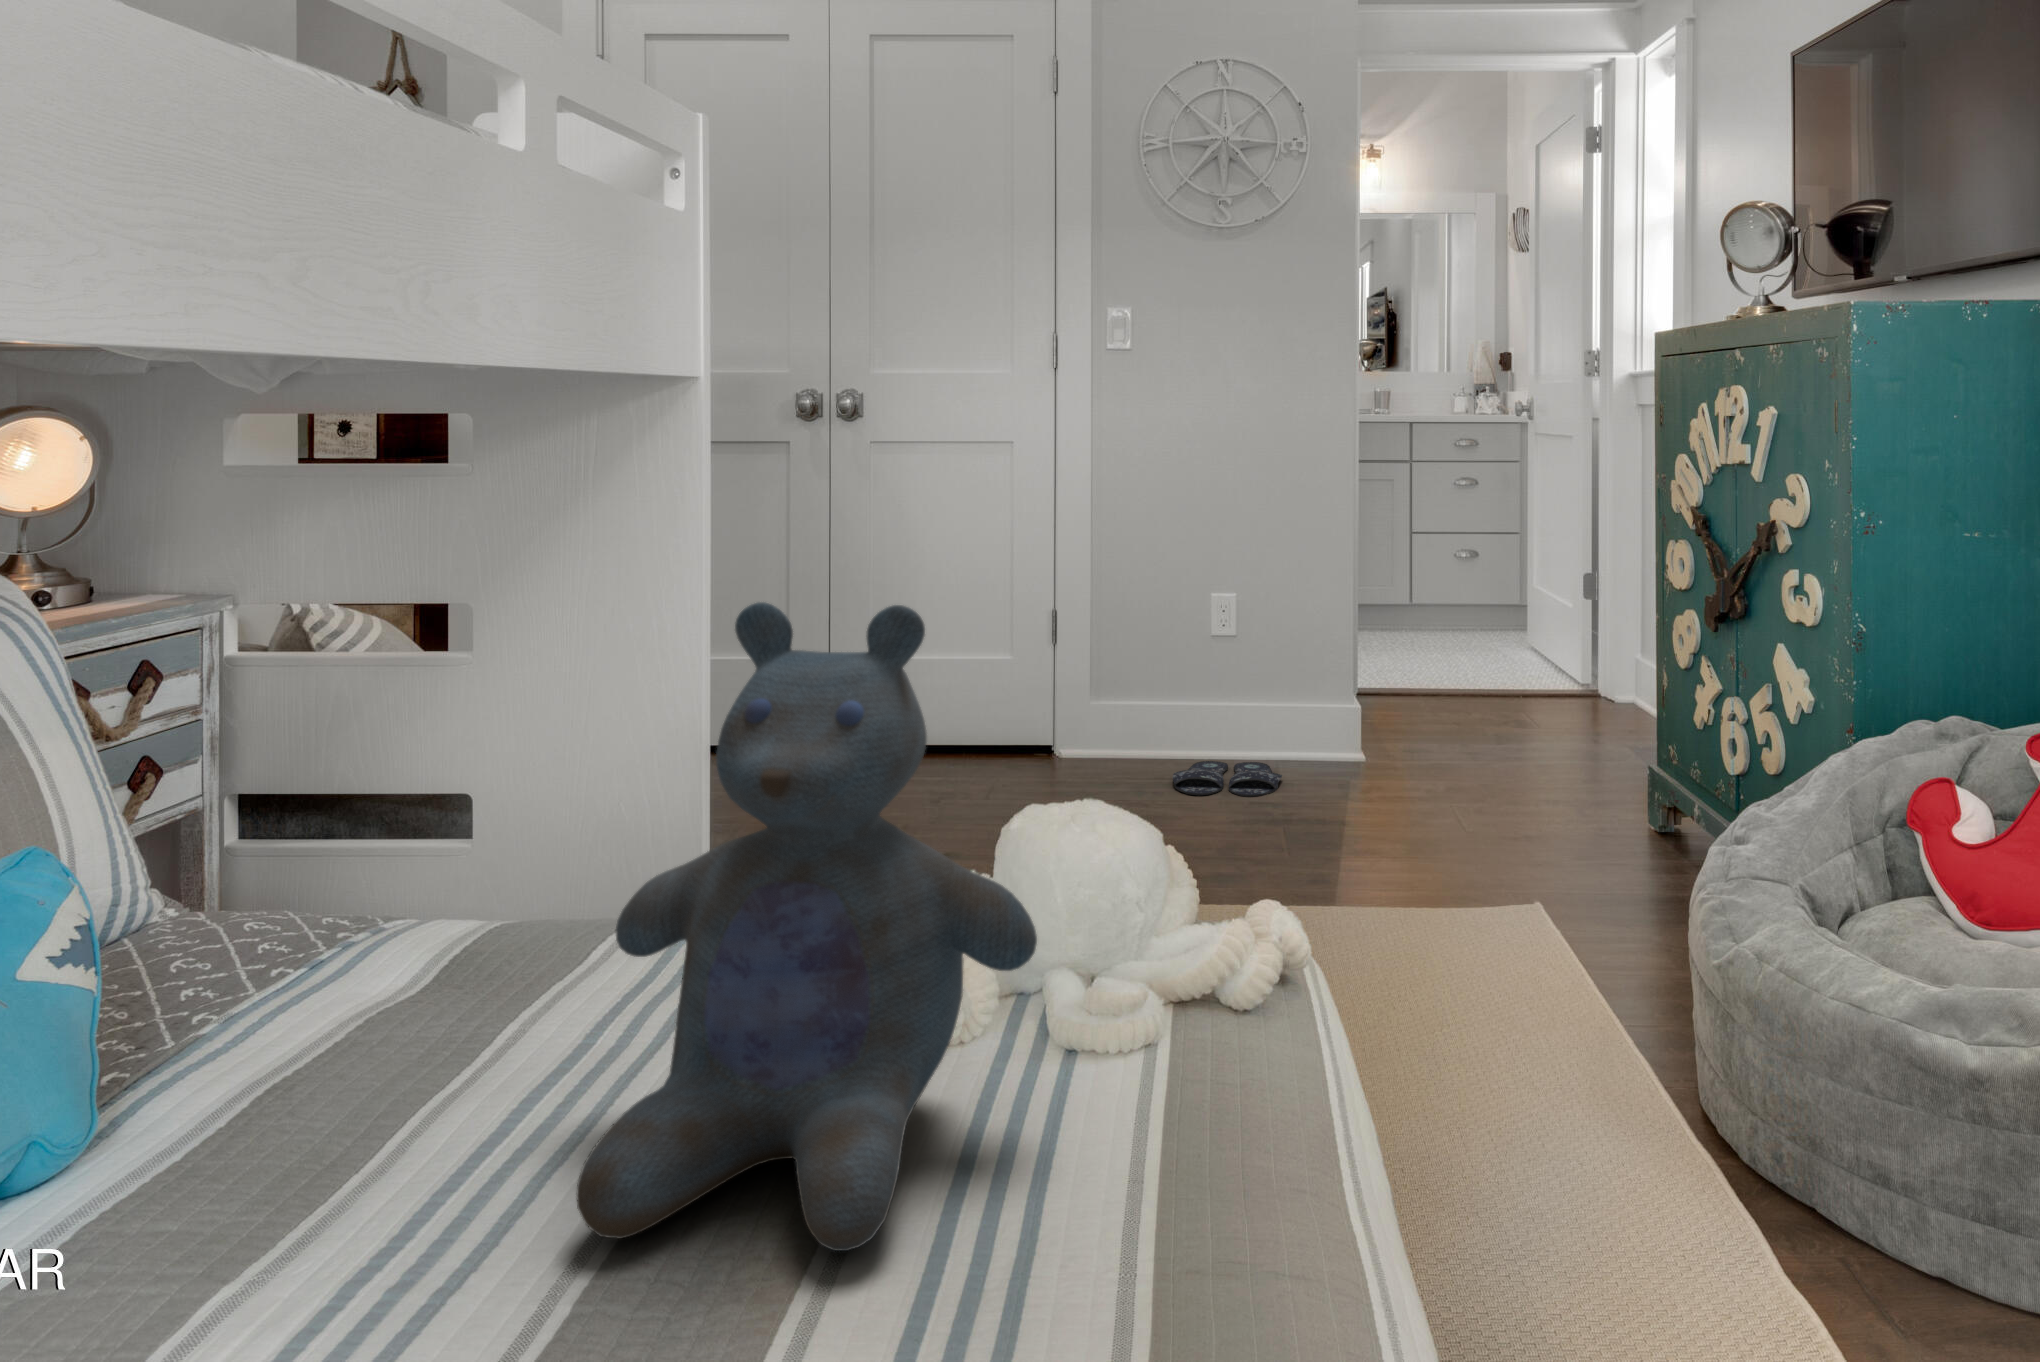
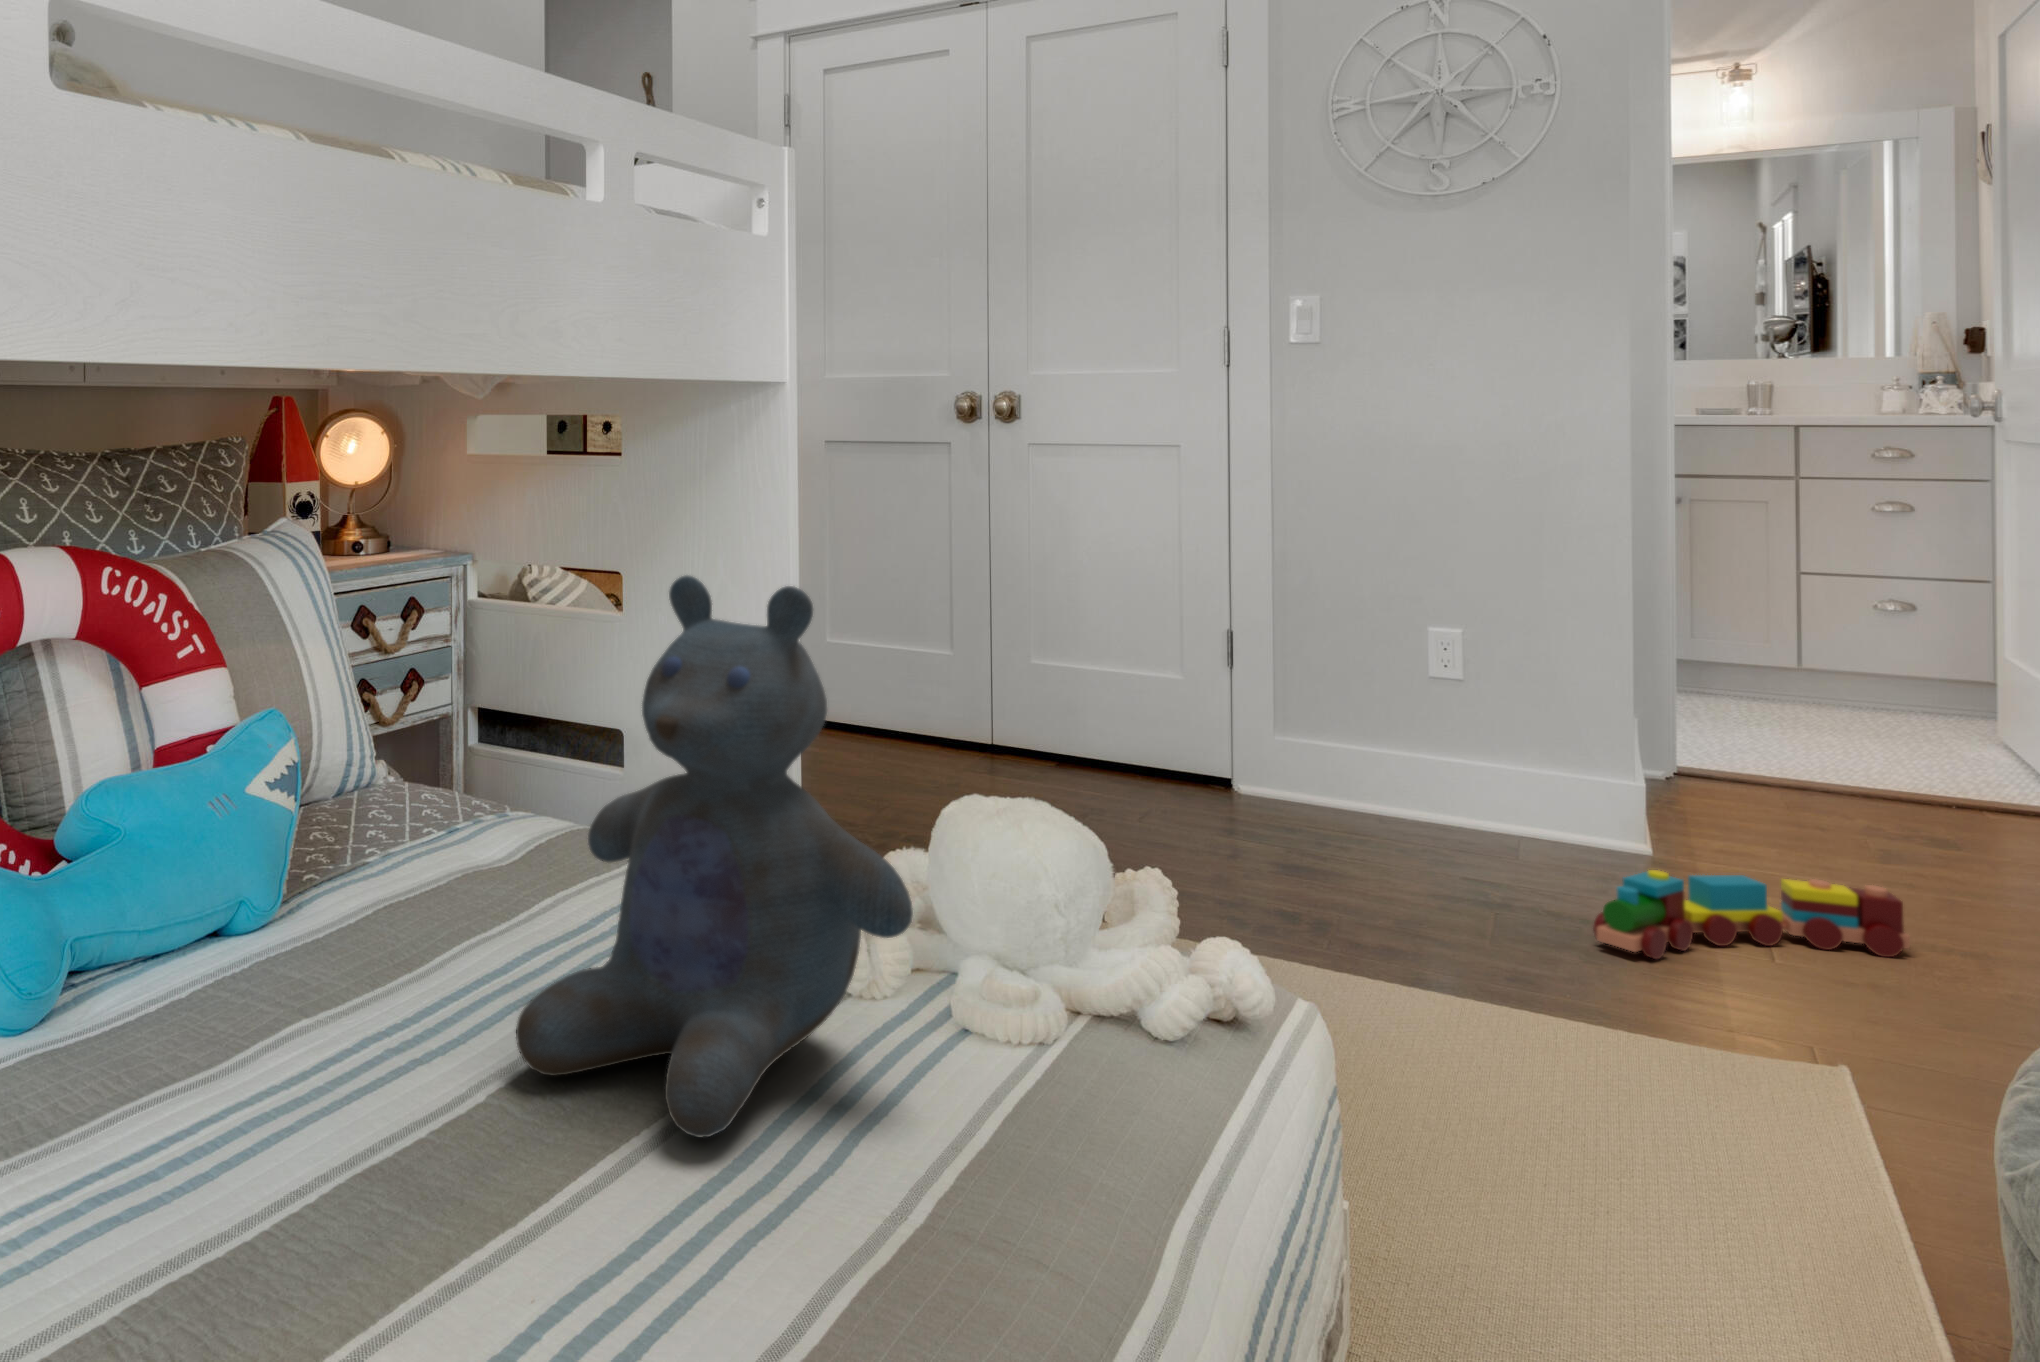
slippers: present [1173,761,1282,797] -> none [1374,818,1524,868]
toy train: none [1351,763,1533,847] -> present [1593,870,1910,959]

